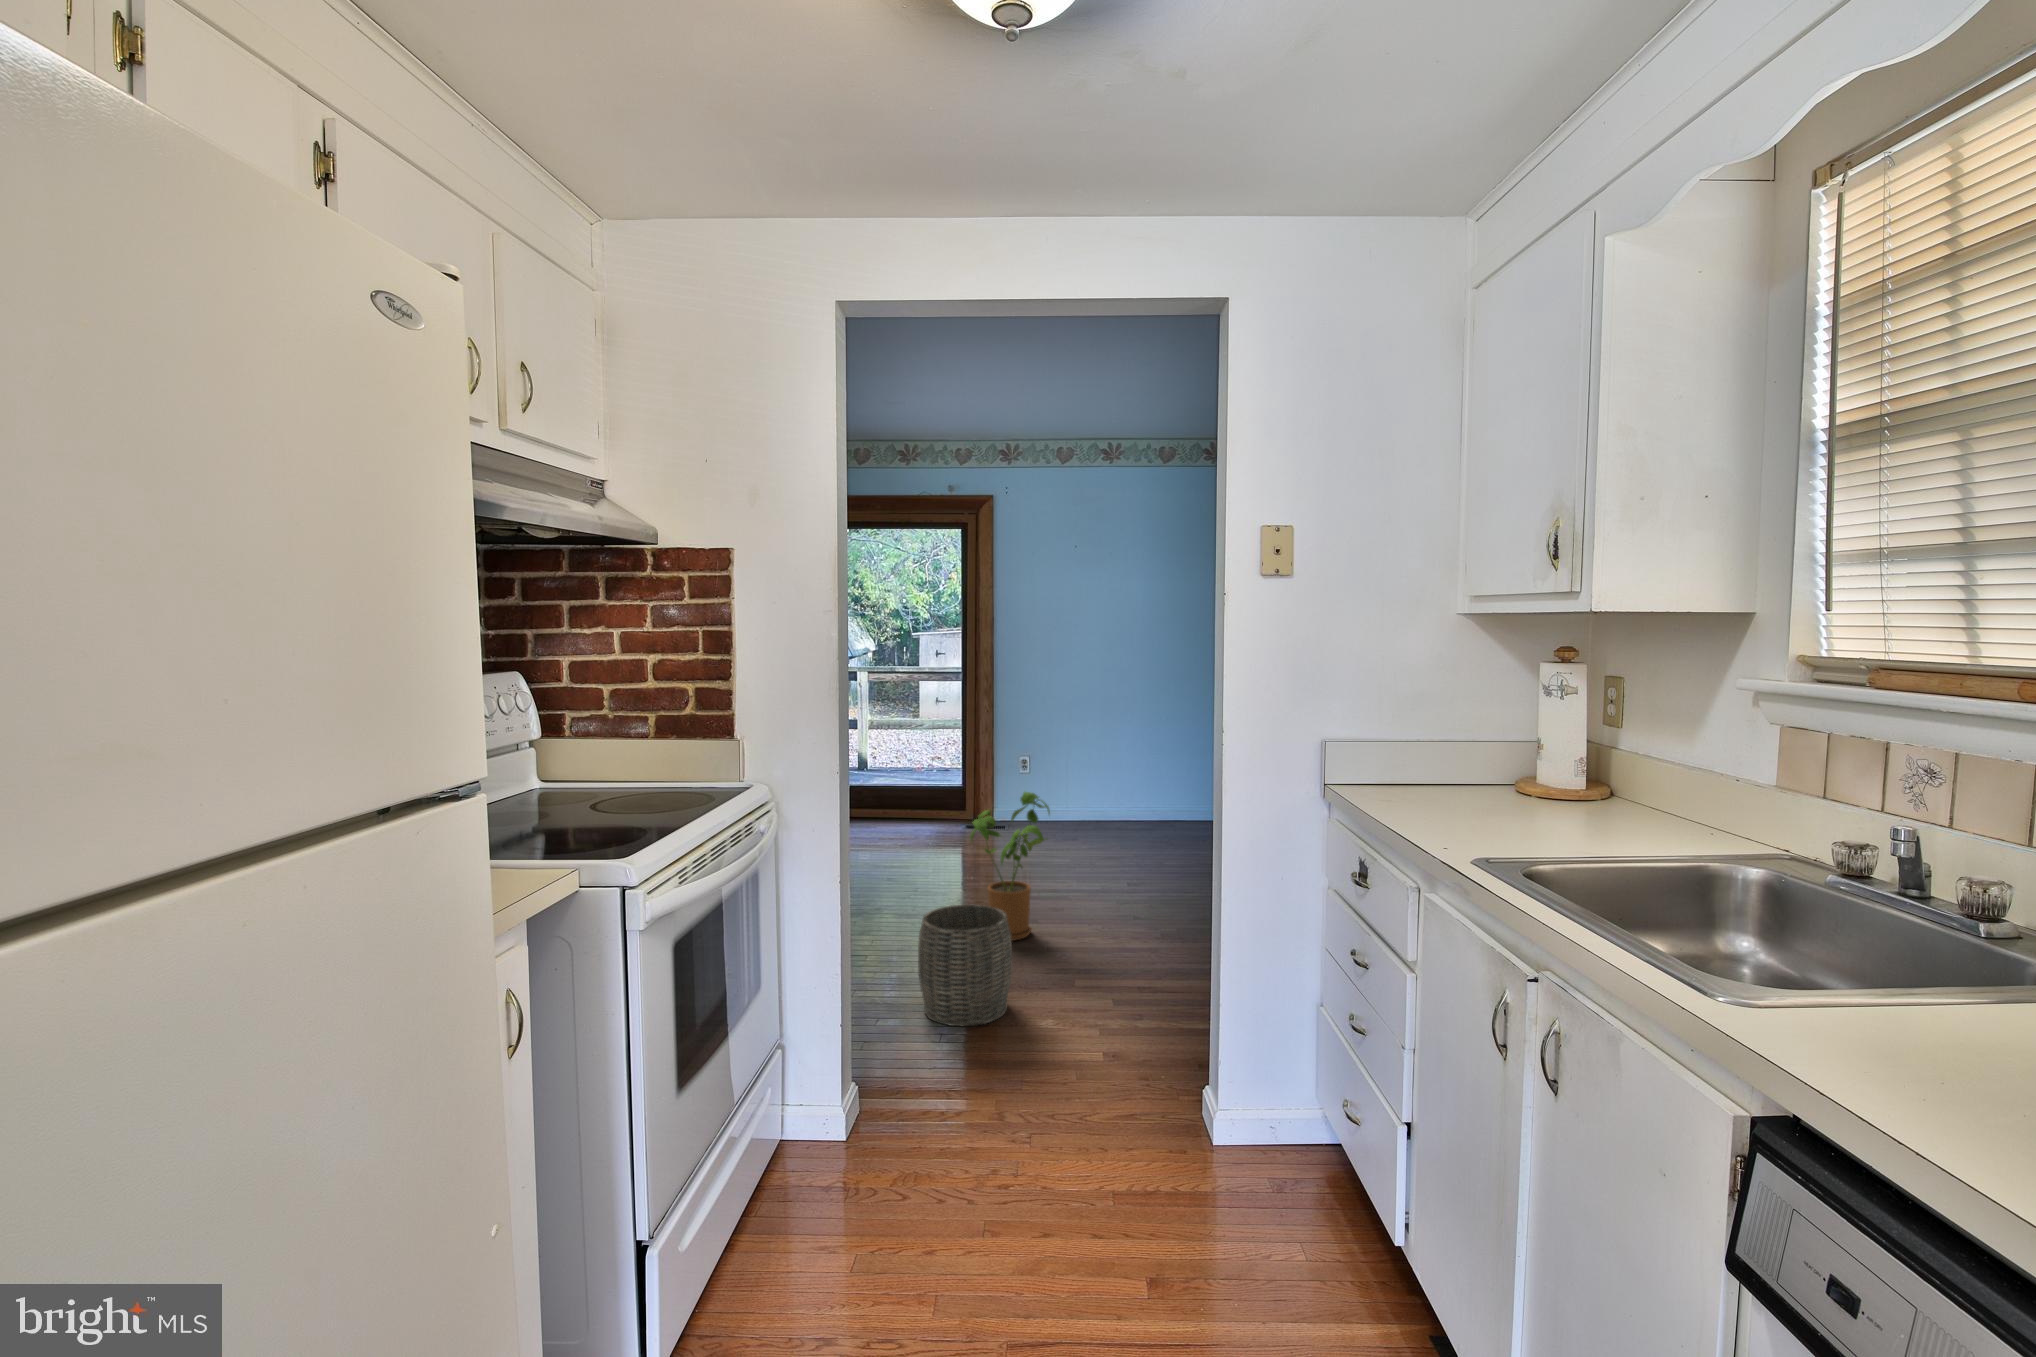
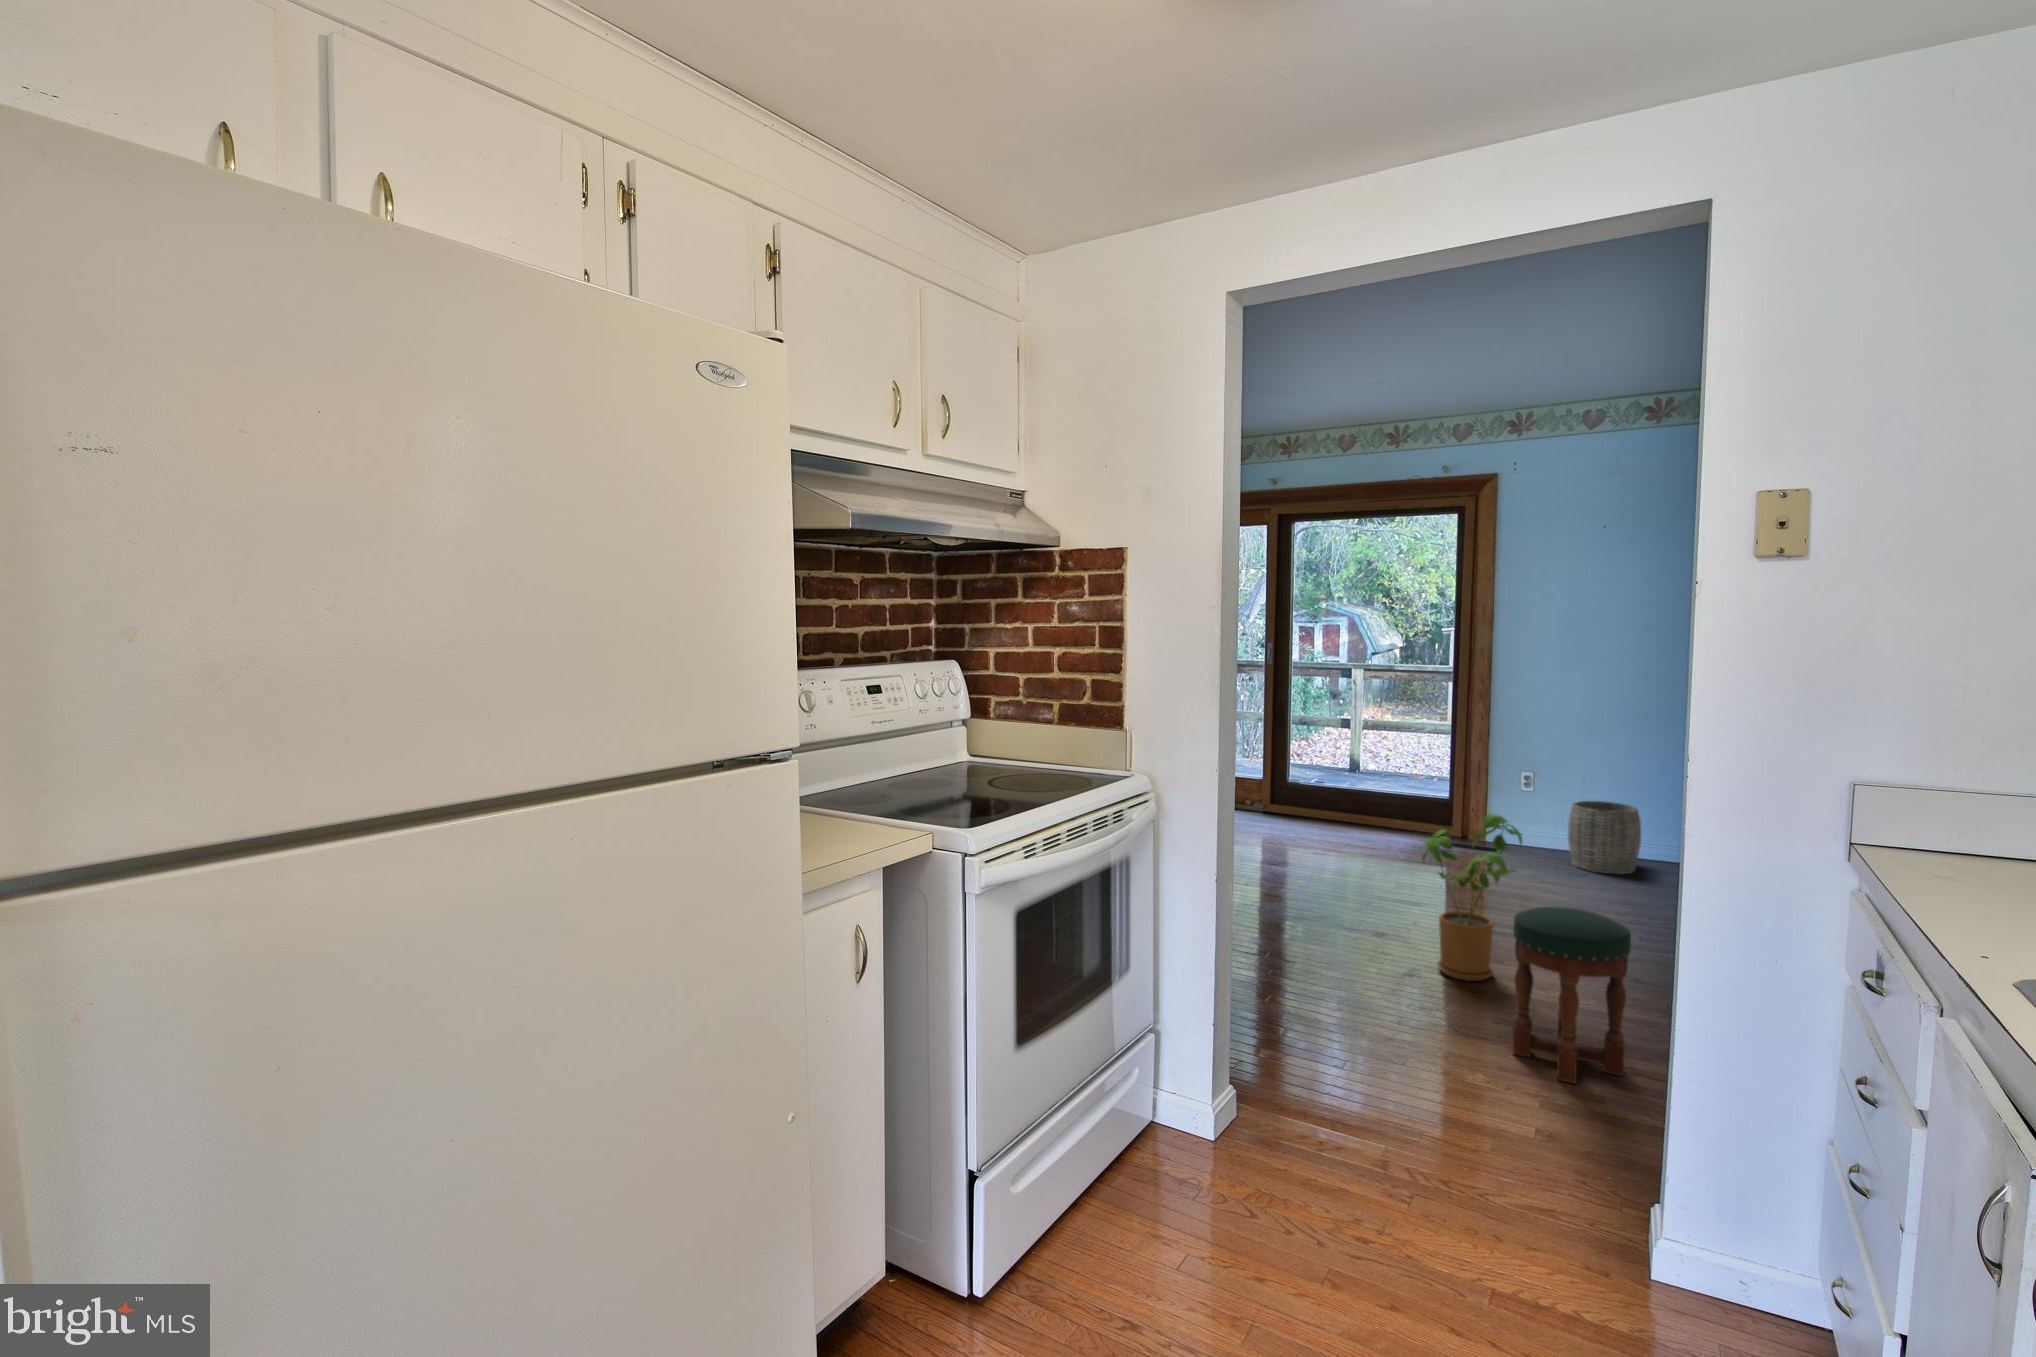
stool: none [1062,863,1146,1008] -> present [1513,907,1631,1084]
woven basket: present [918,905,1012,1026] -> present [1568,801,1641,874]

